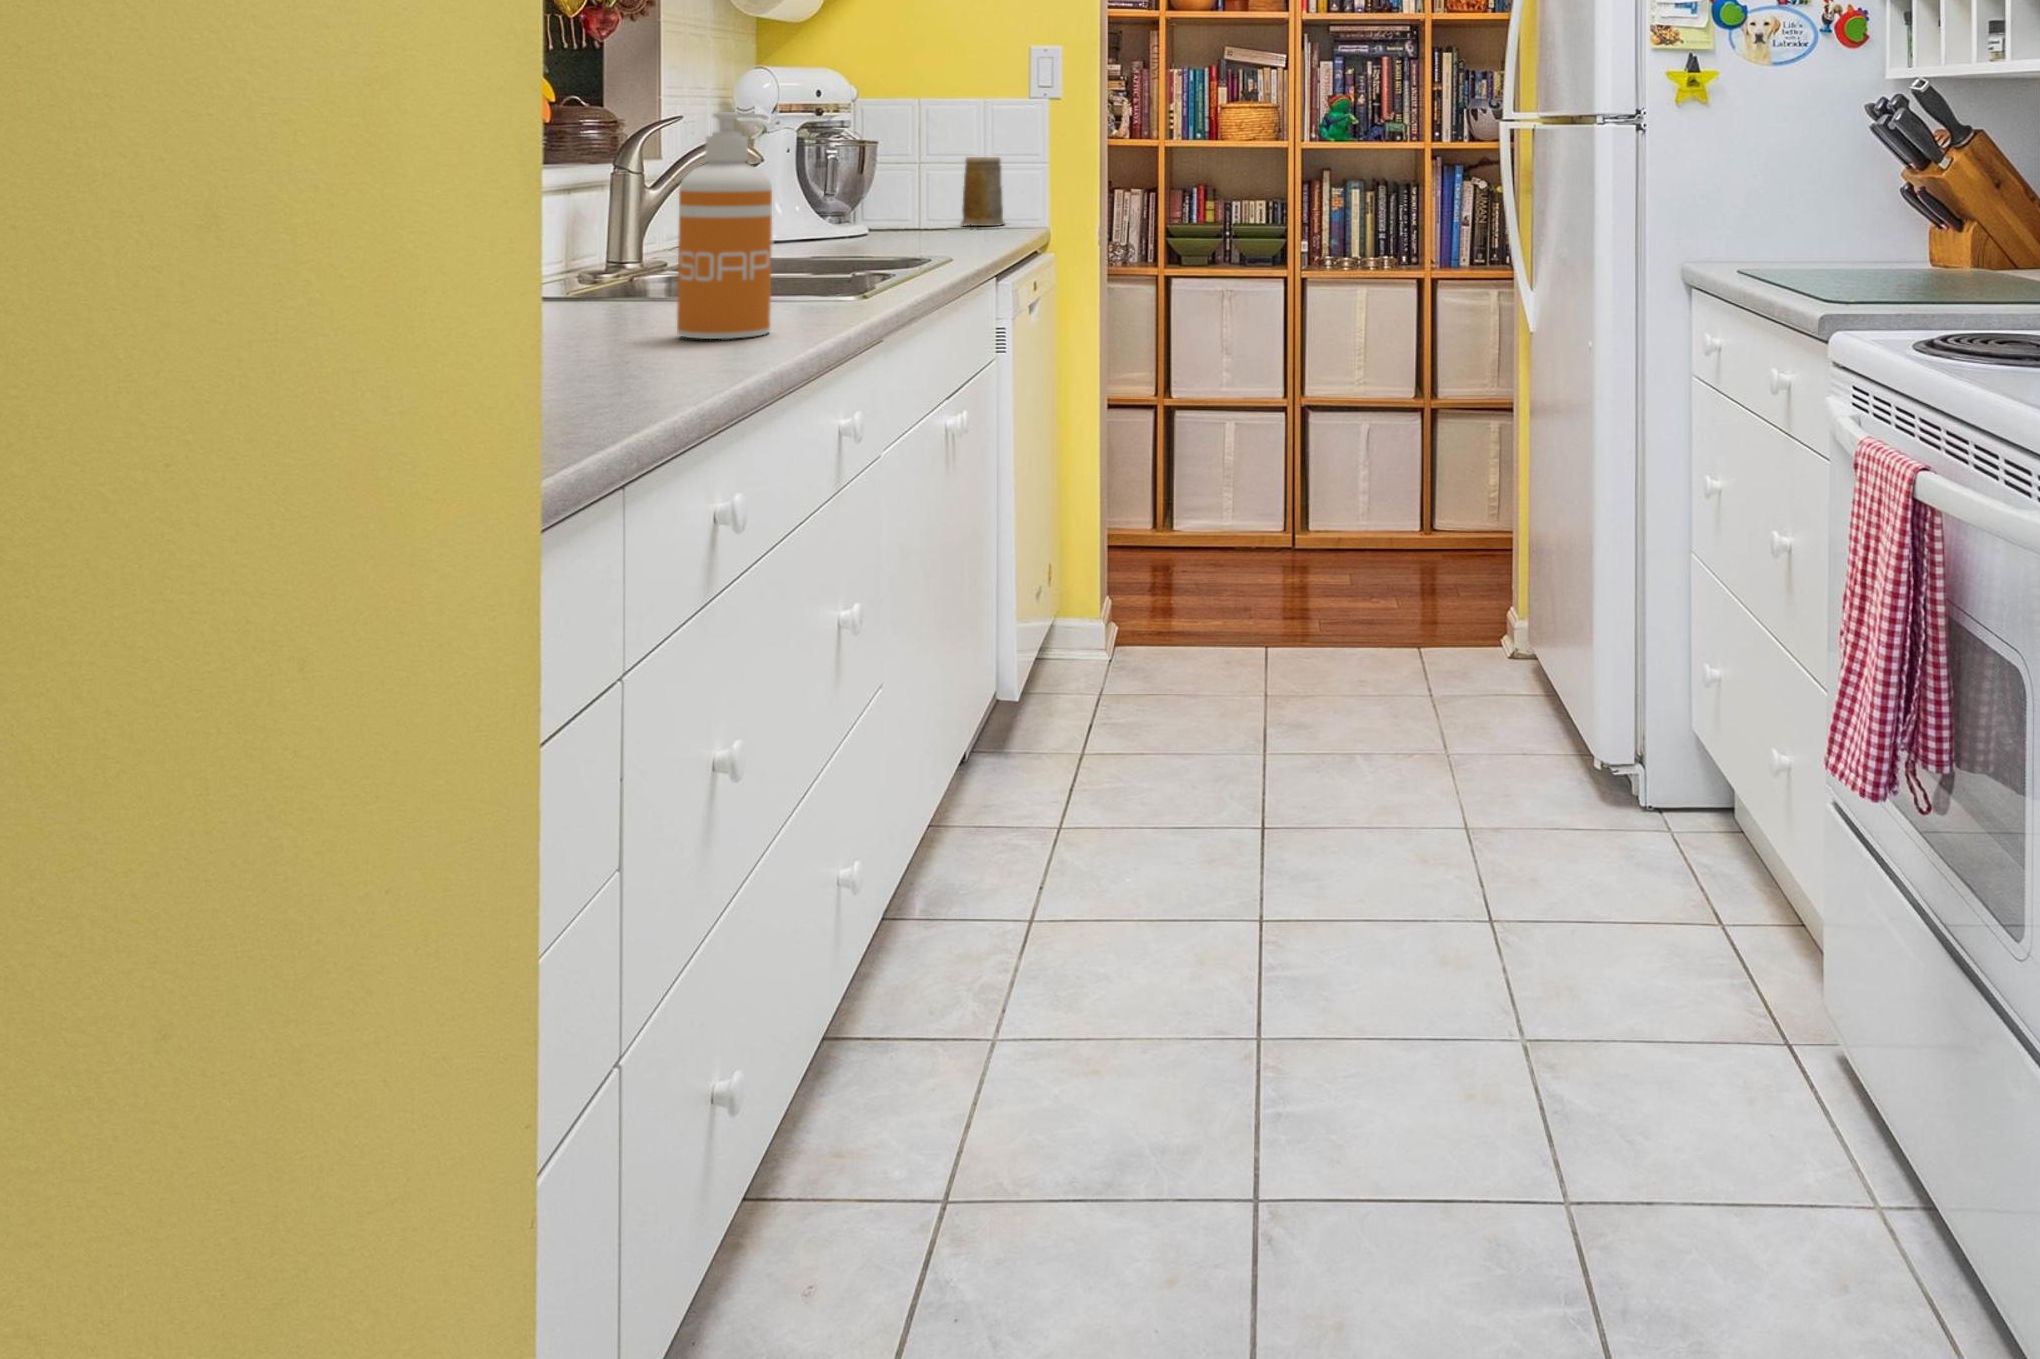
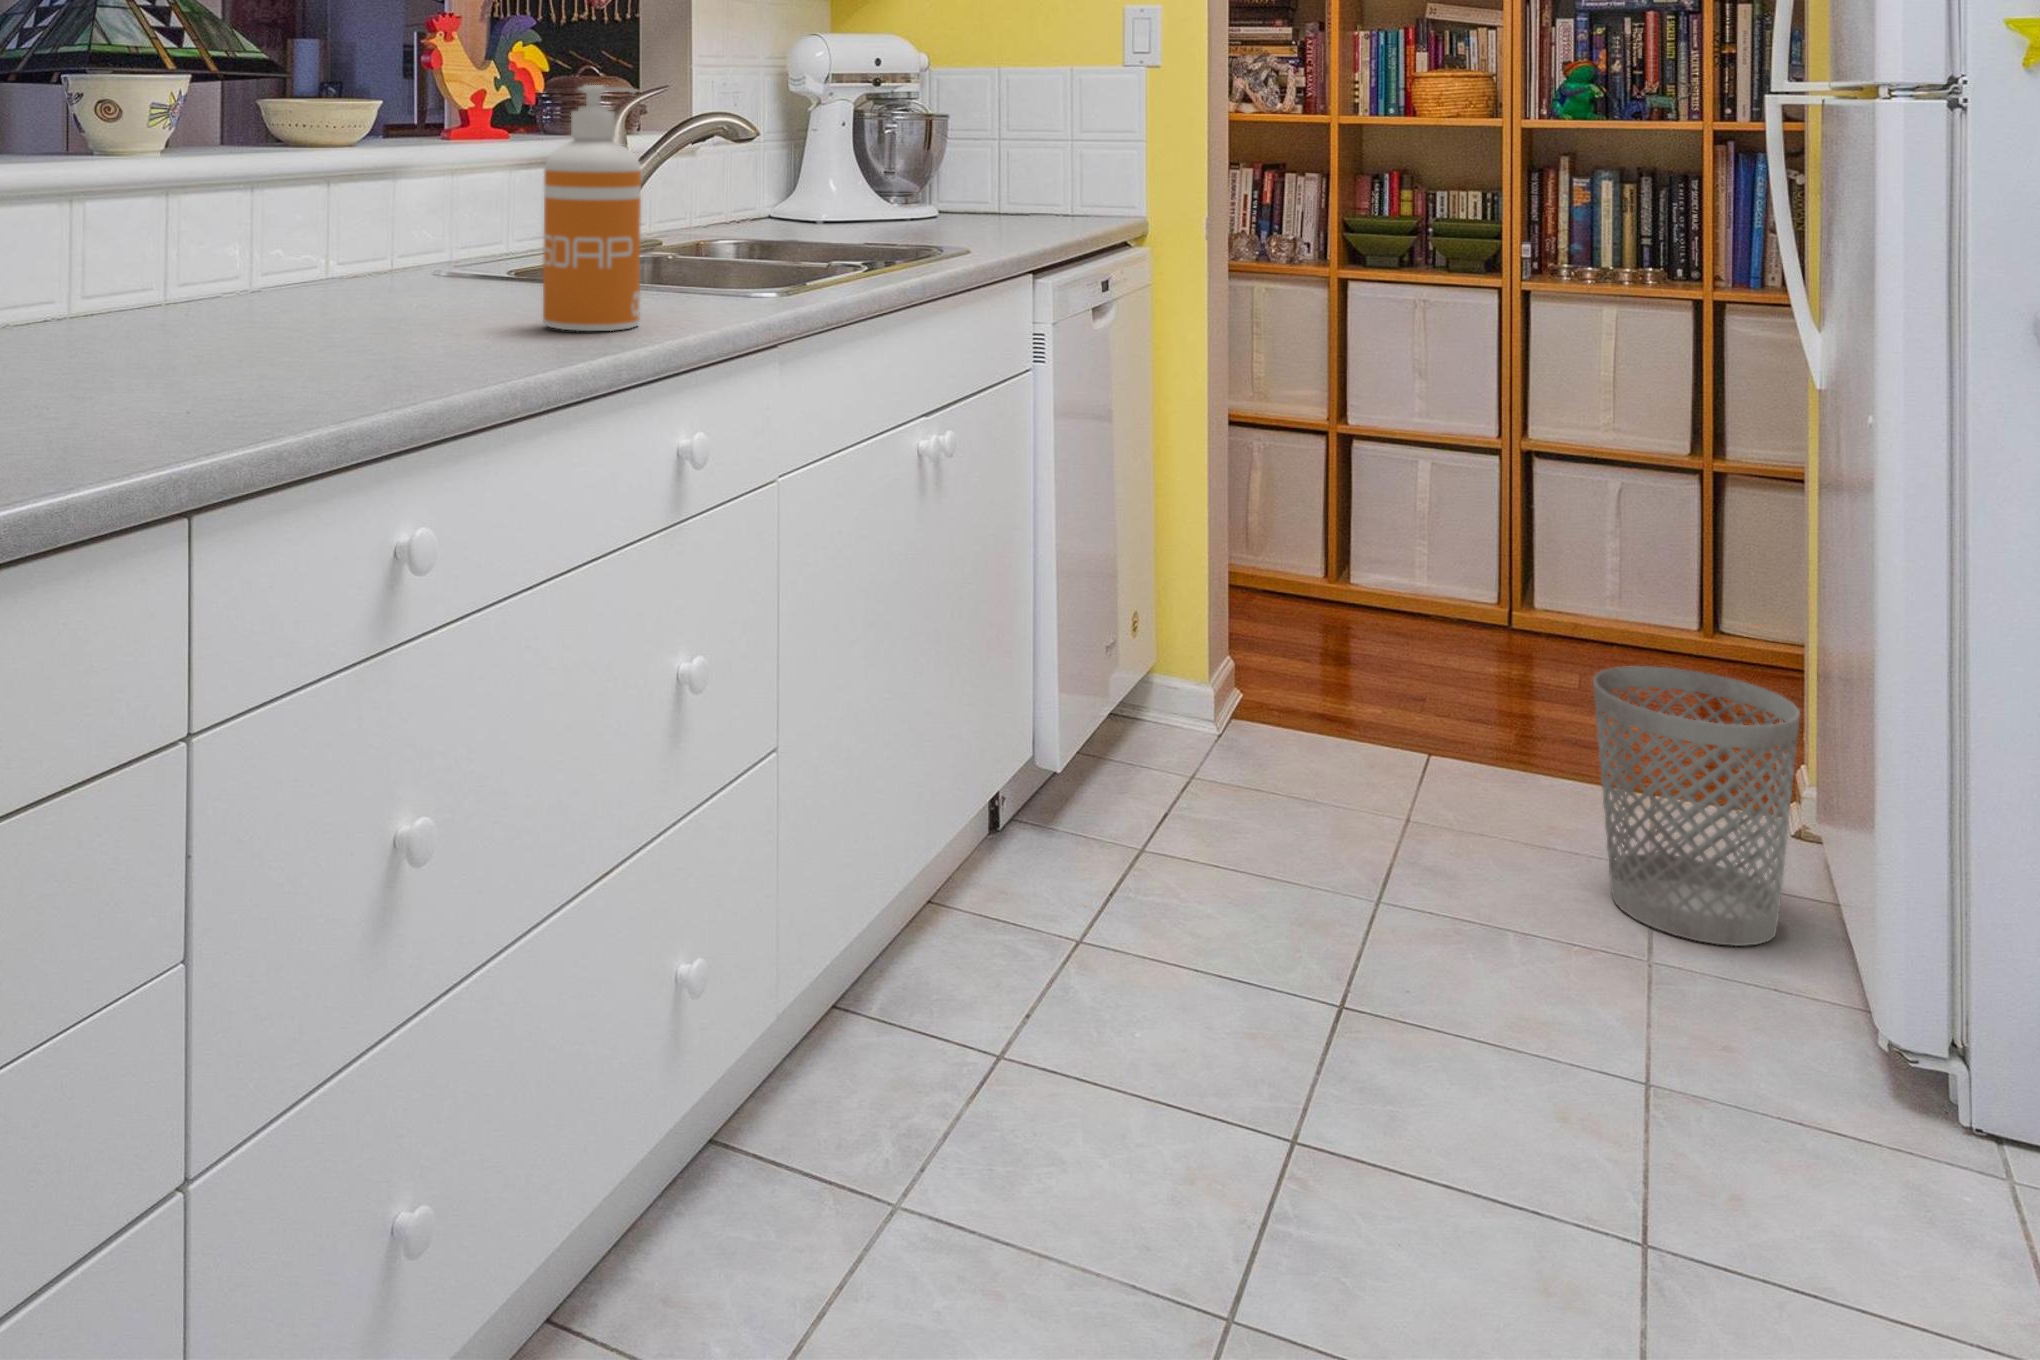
mug: present [961,157,1004,226] -> none [1049,135,1106,213]
wastebasket: none [1403,544,1531,736] -> present [1593,666,1800,946]

